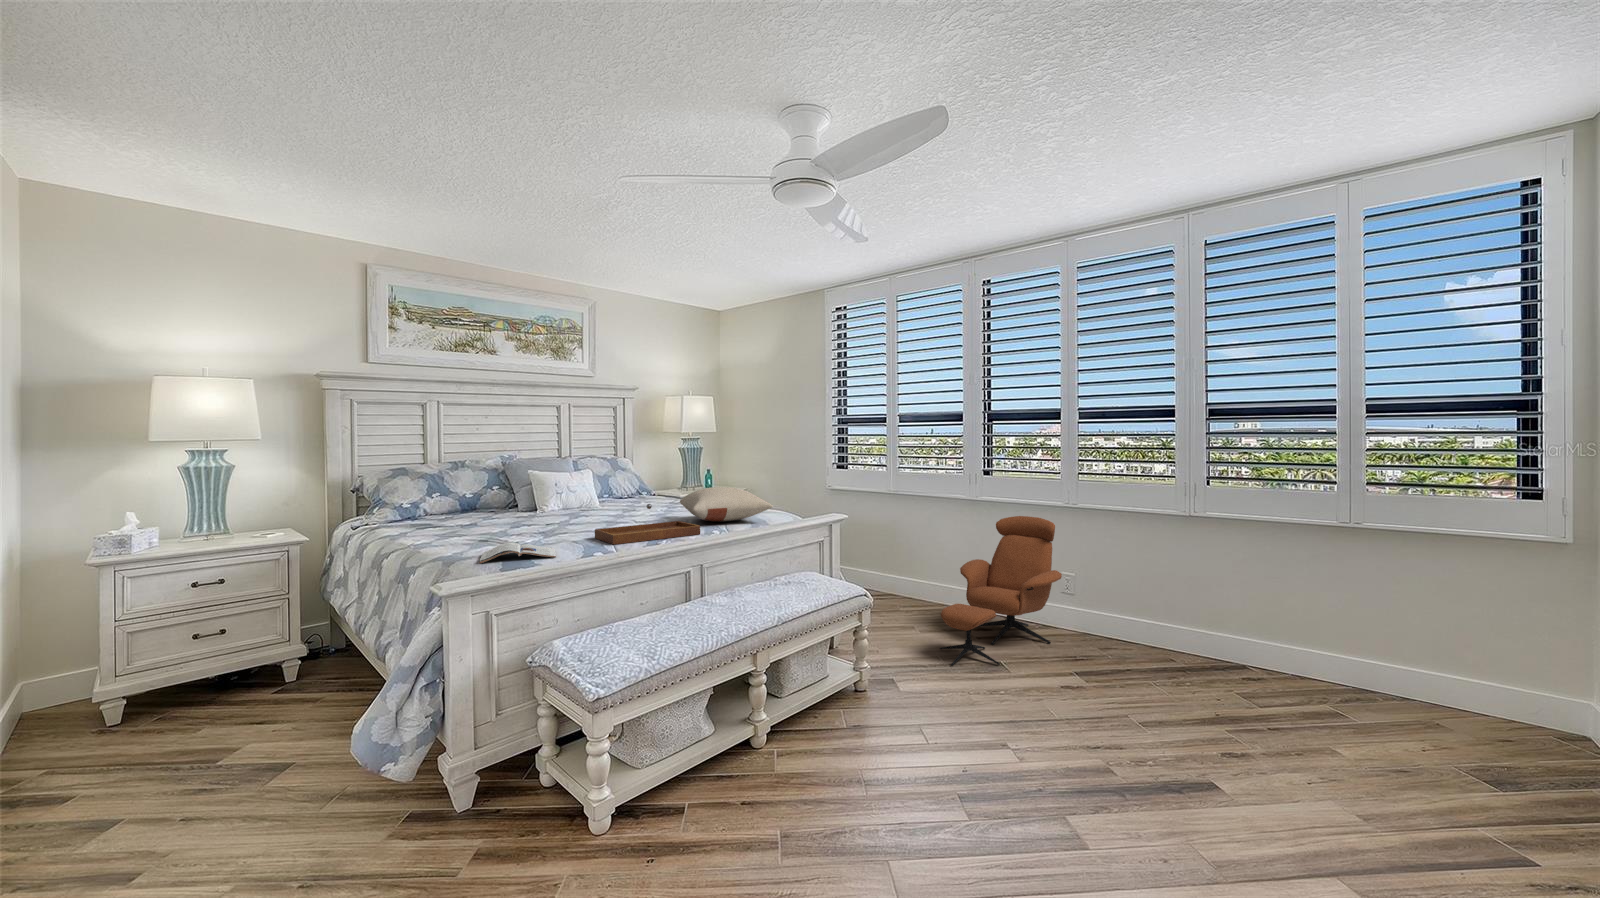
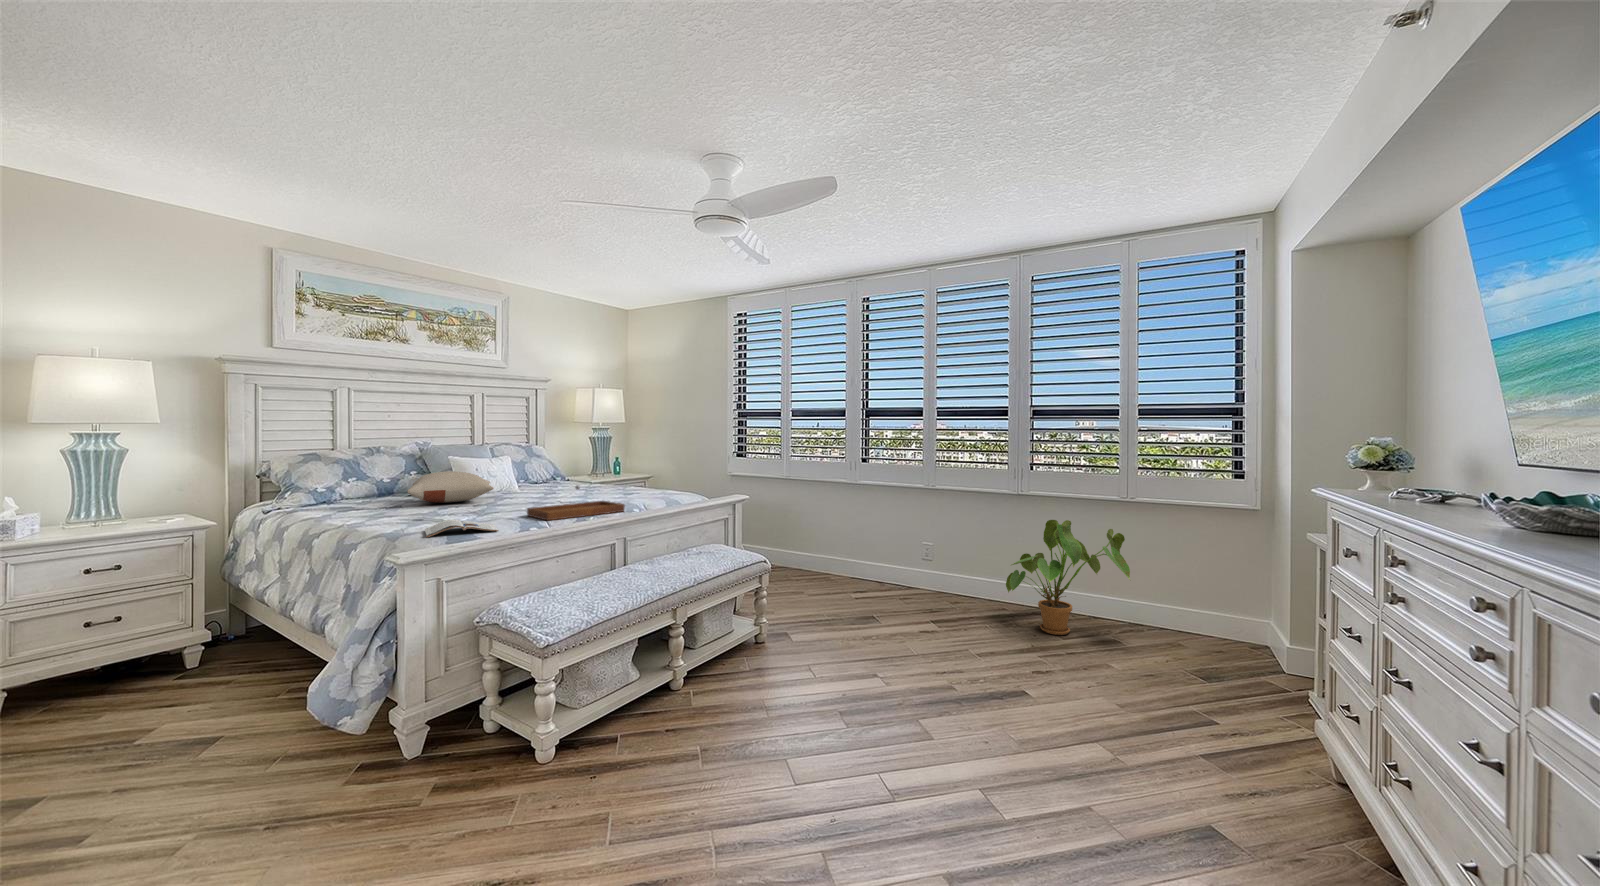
pillow: present [680,487,773,522] -> present [407,471,494,503]
lounge chair: present [940,516,1062,665] -> none [825,496,922,619]
house plant: none [1177,551,1366,705] -> present [1006,520,1130,635]

